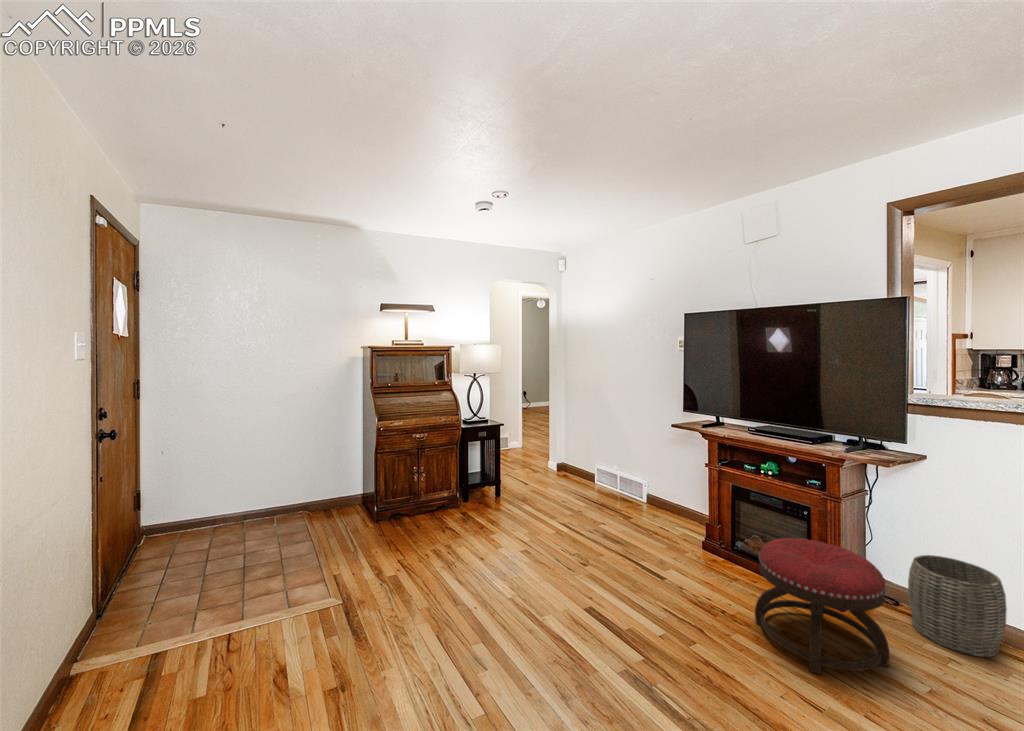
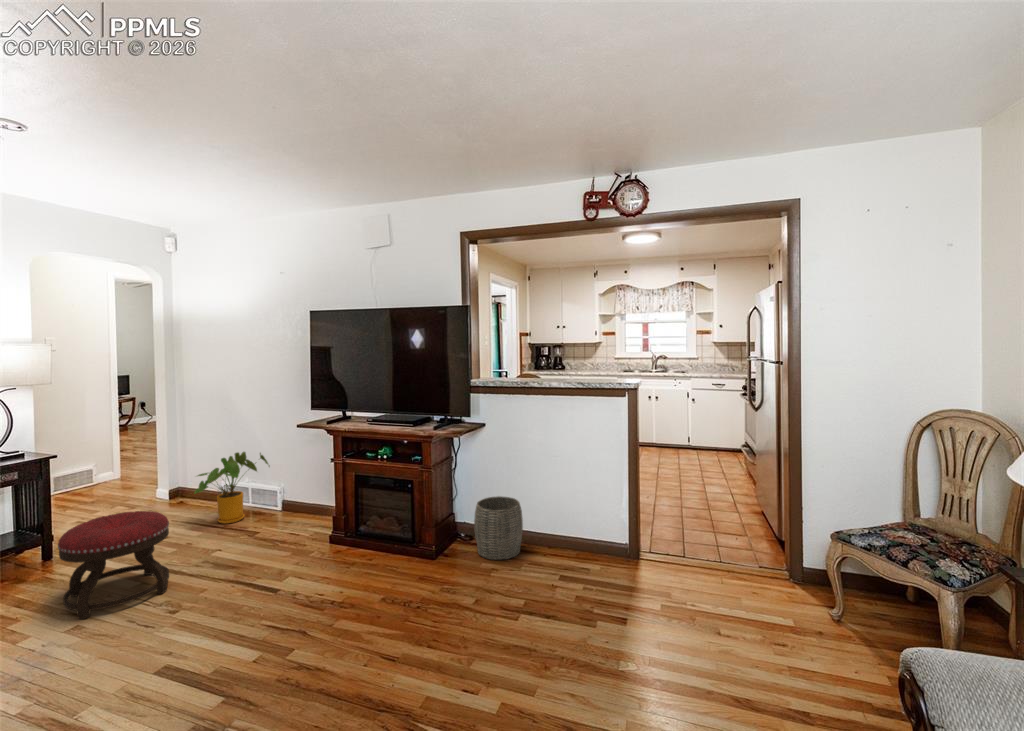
house plant: none [577,442,637,504] -> present [194,452,270,524]
ottoman: present [755,538,889,674] -> present [58,511,169,619]

